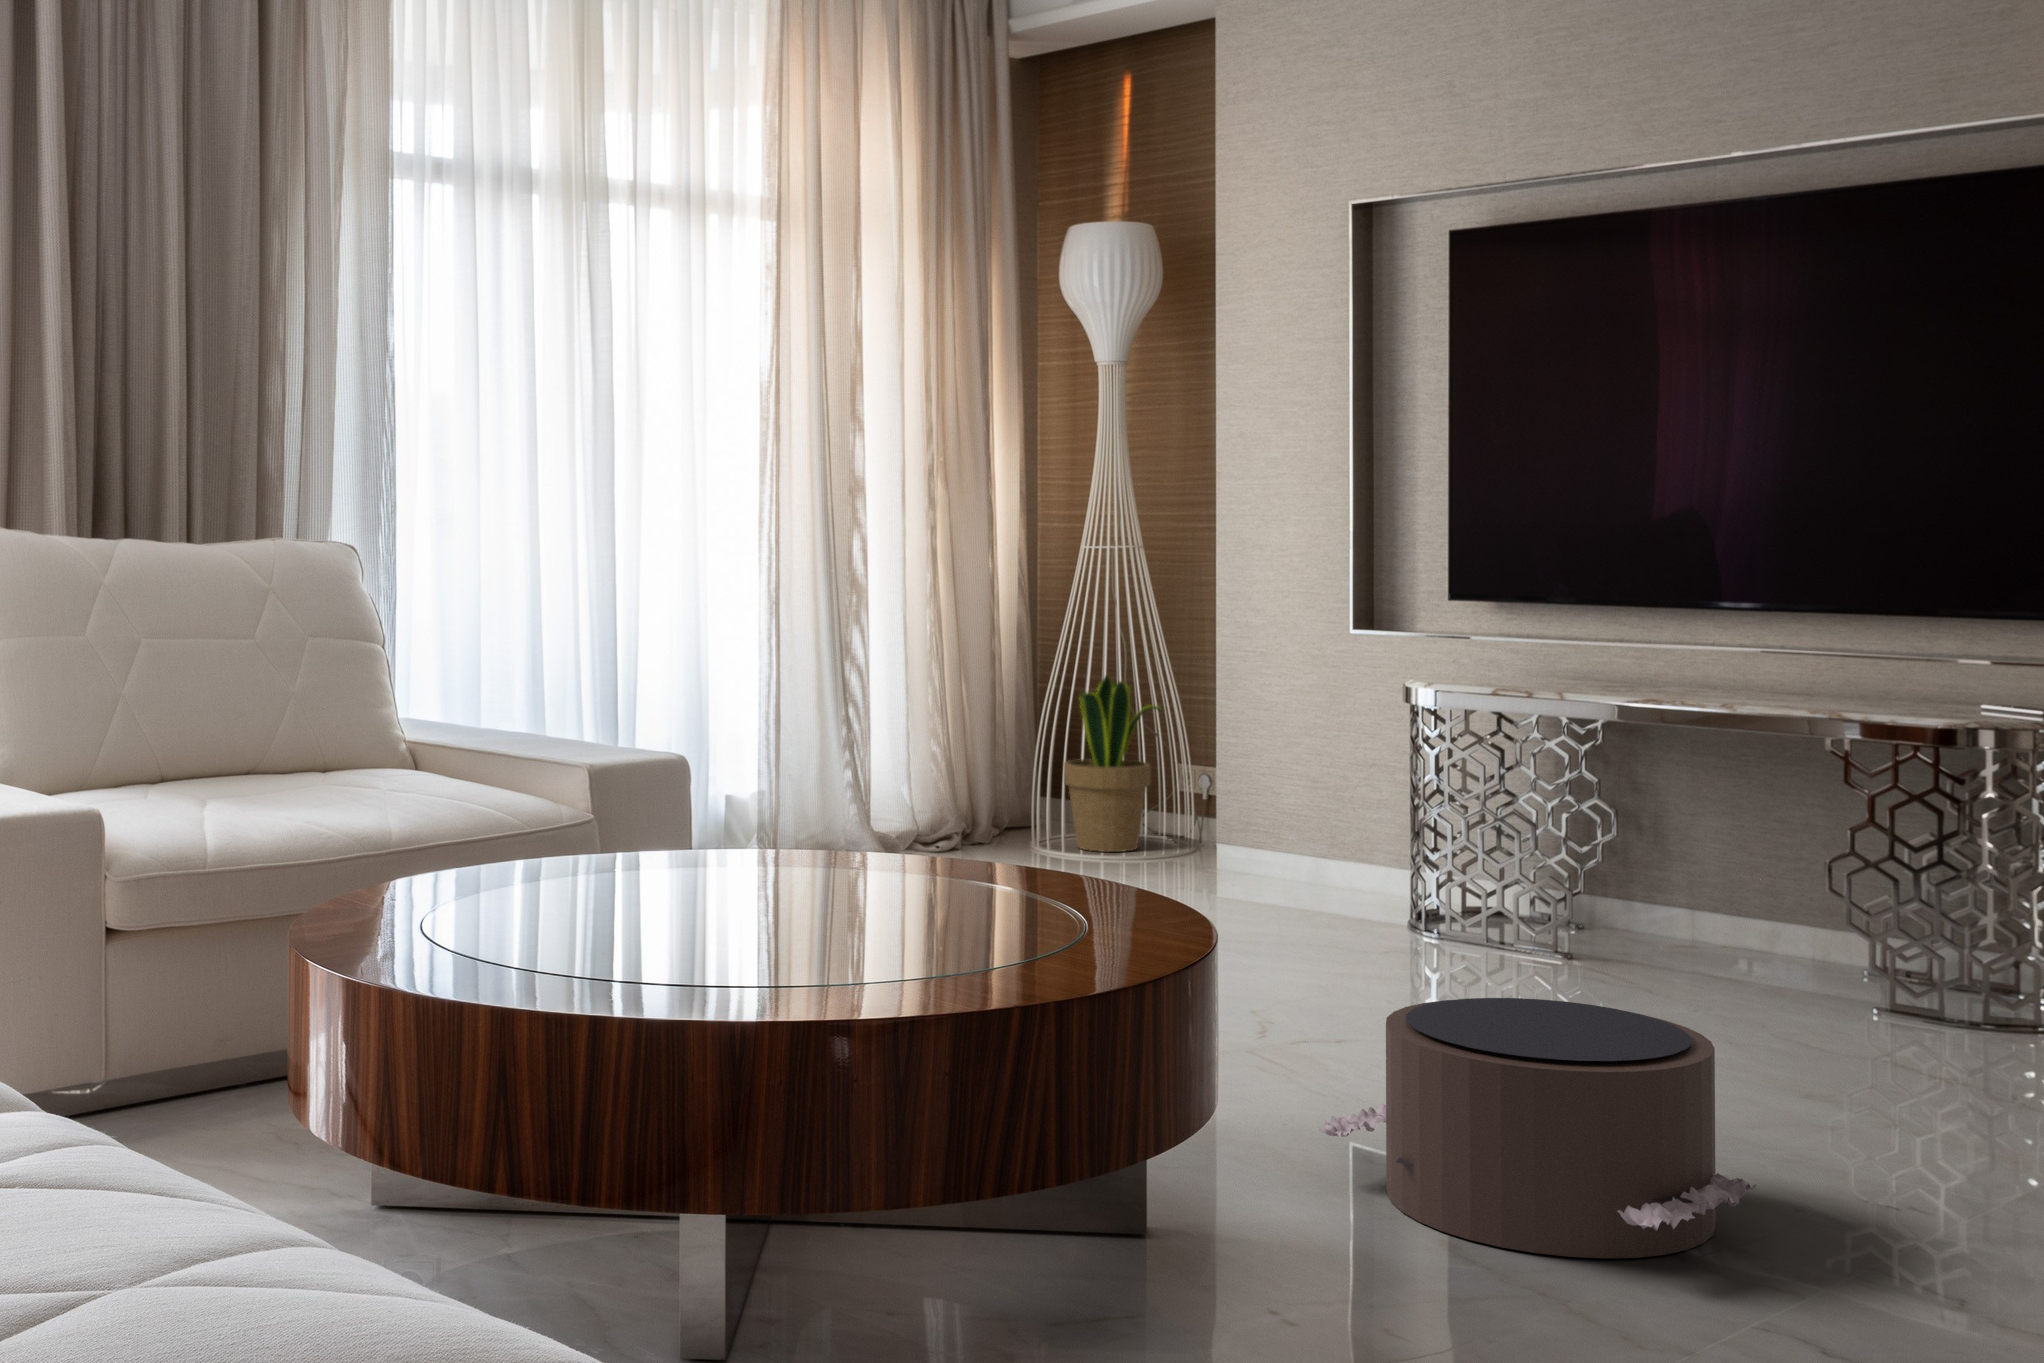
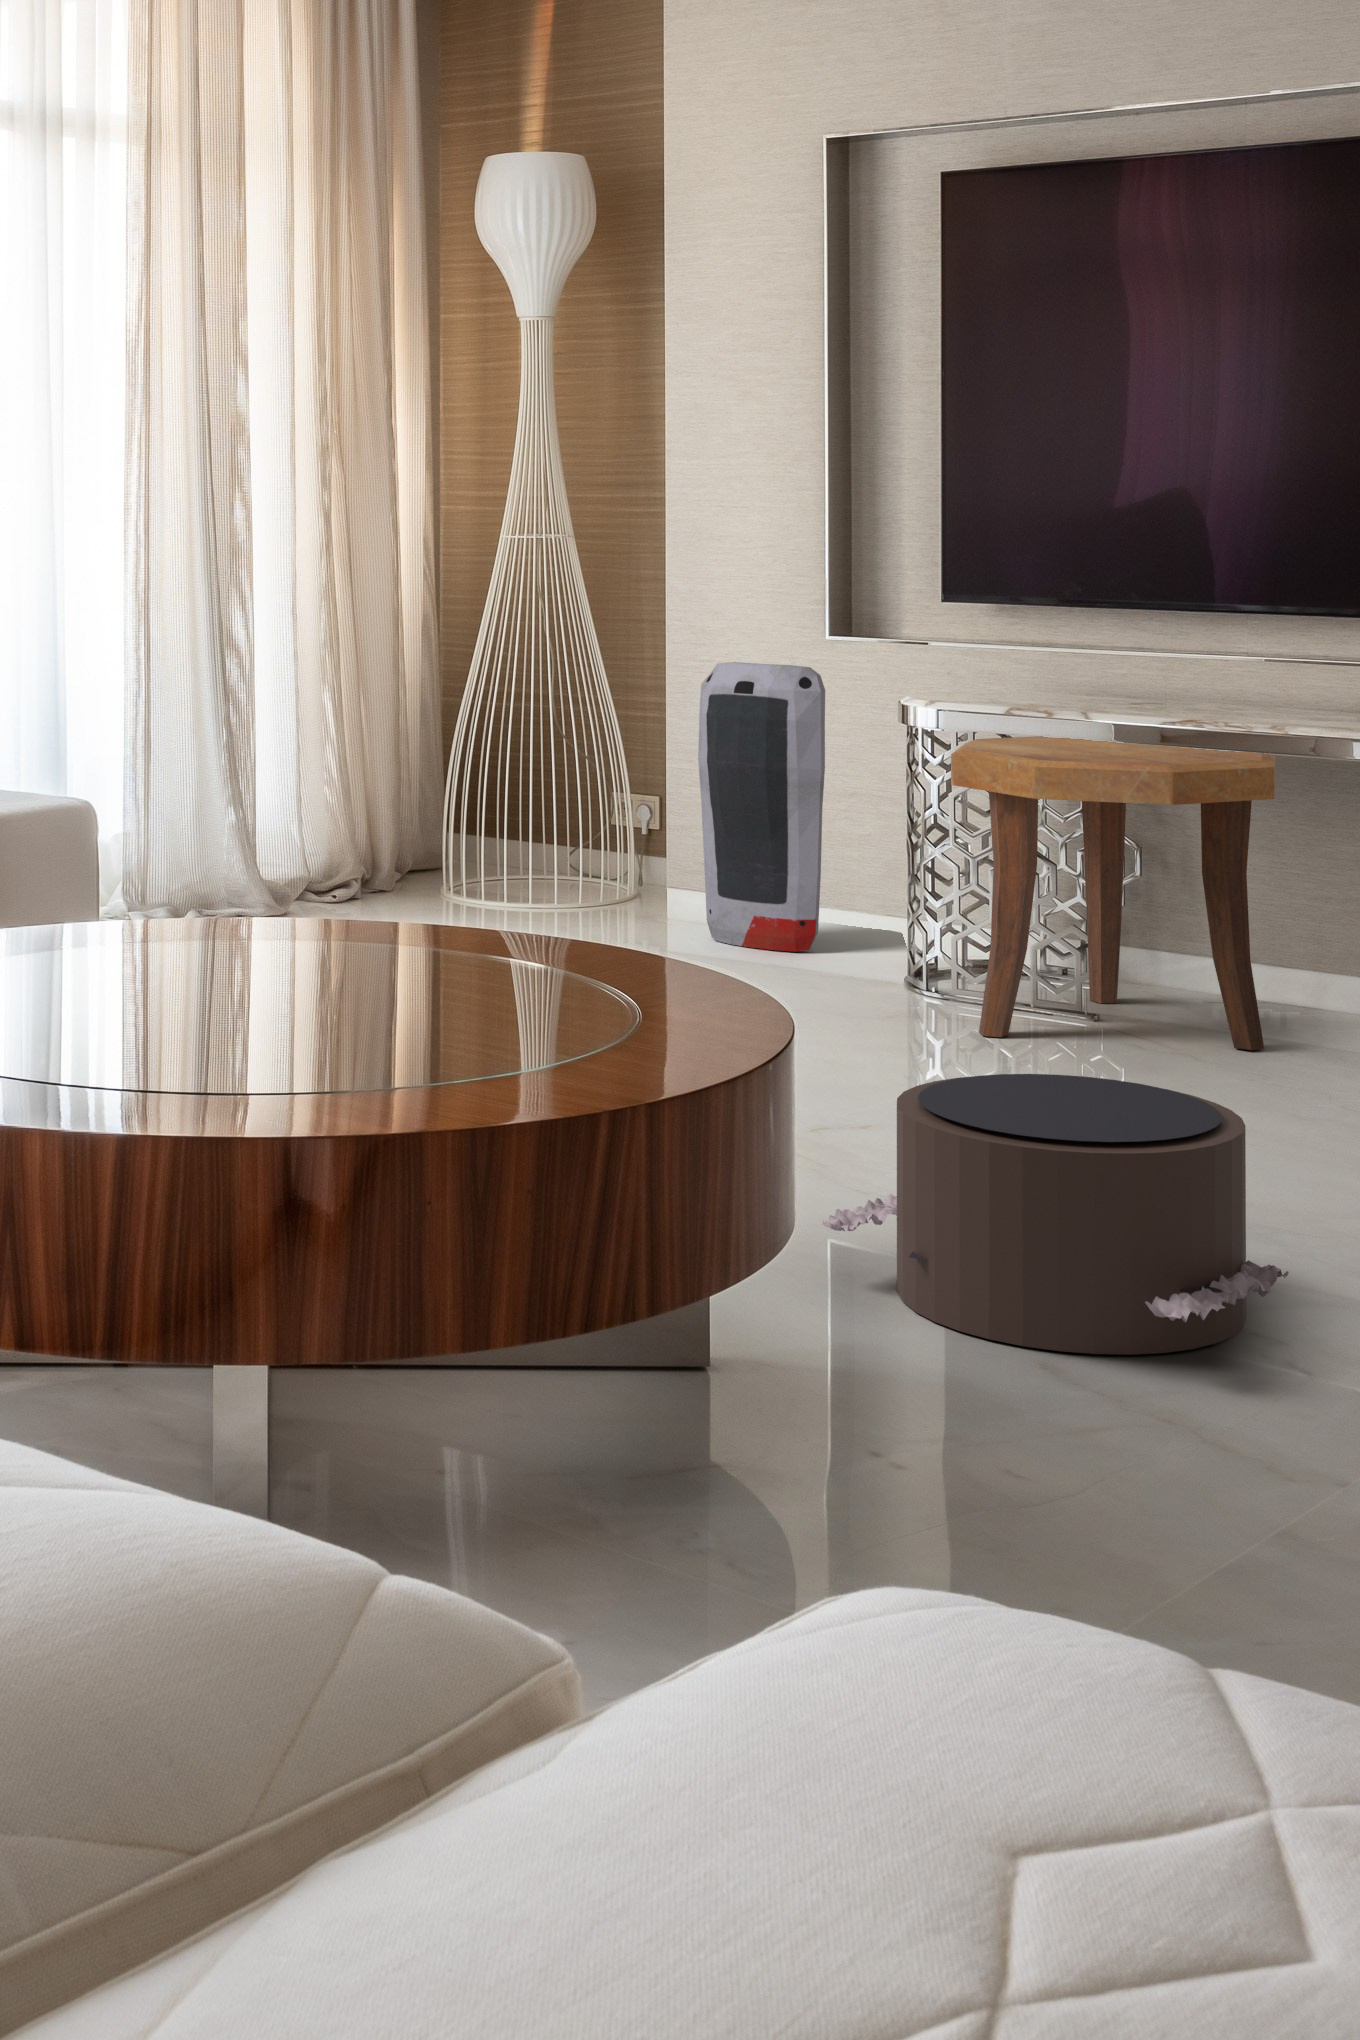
air purifier: none [1238,652,1346,896] -> present [698,662,825,952]
potted plant: present [1064,675,1162,852] -> none [487,685,607,900]
side table: none [1451,711,1743,984] -> present [951,736,1275,1050]

